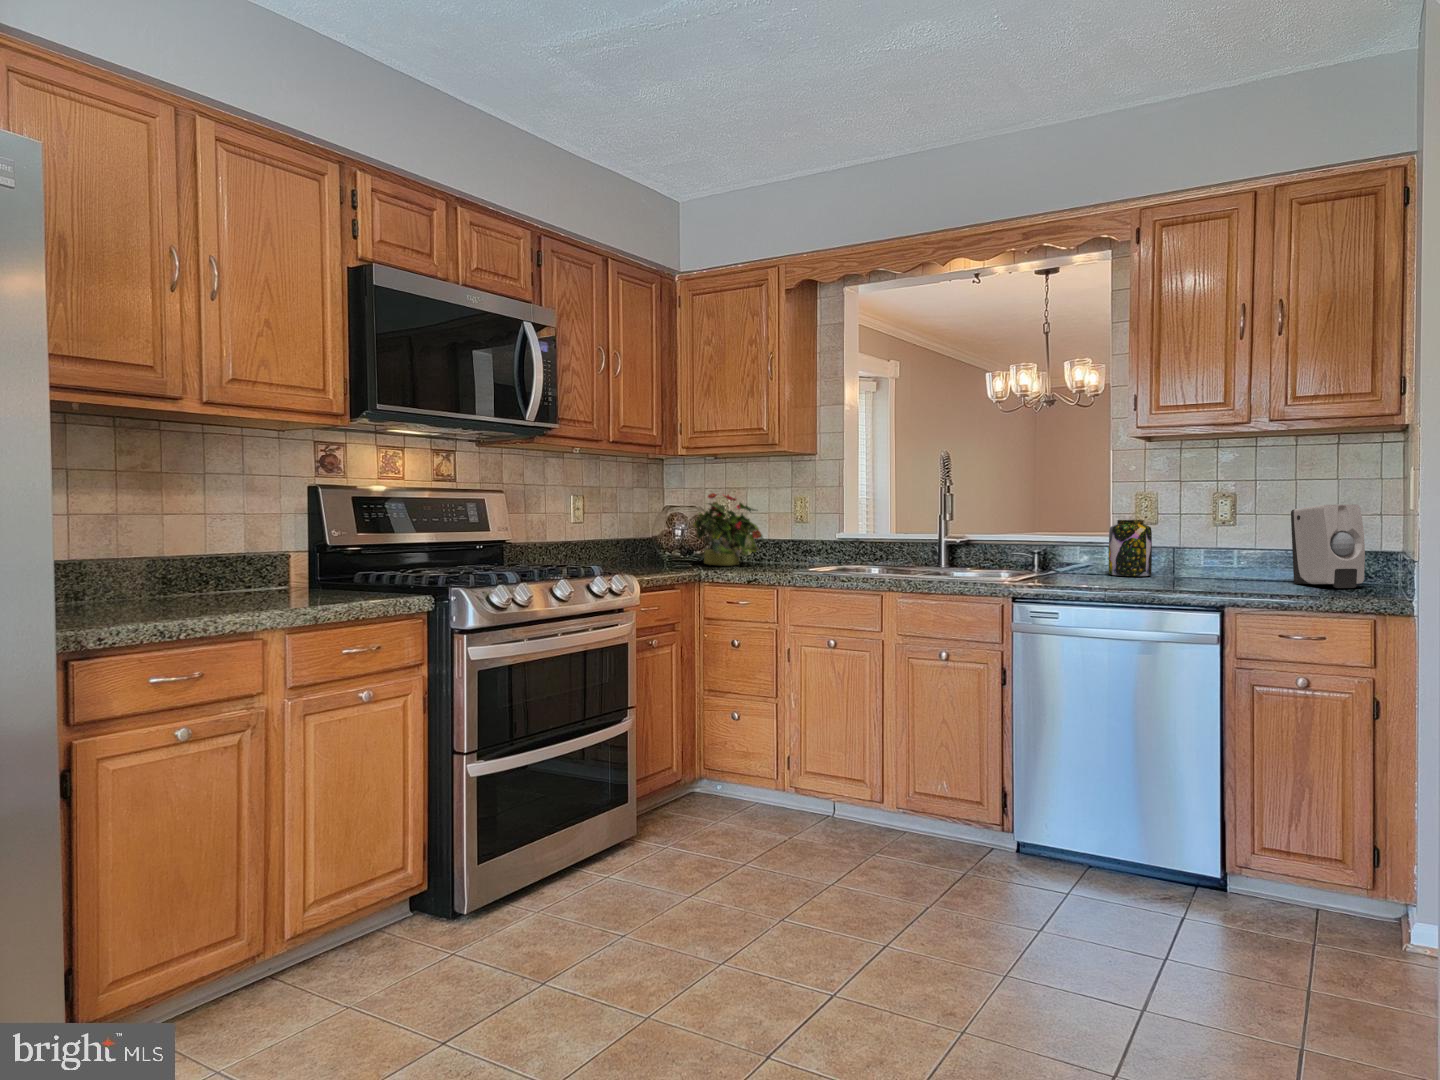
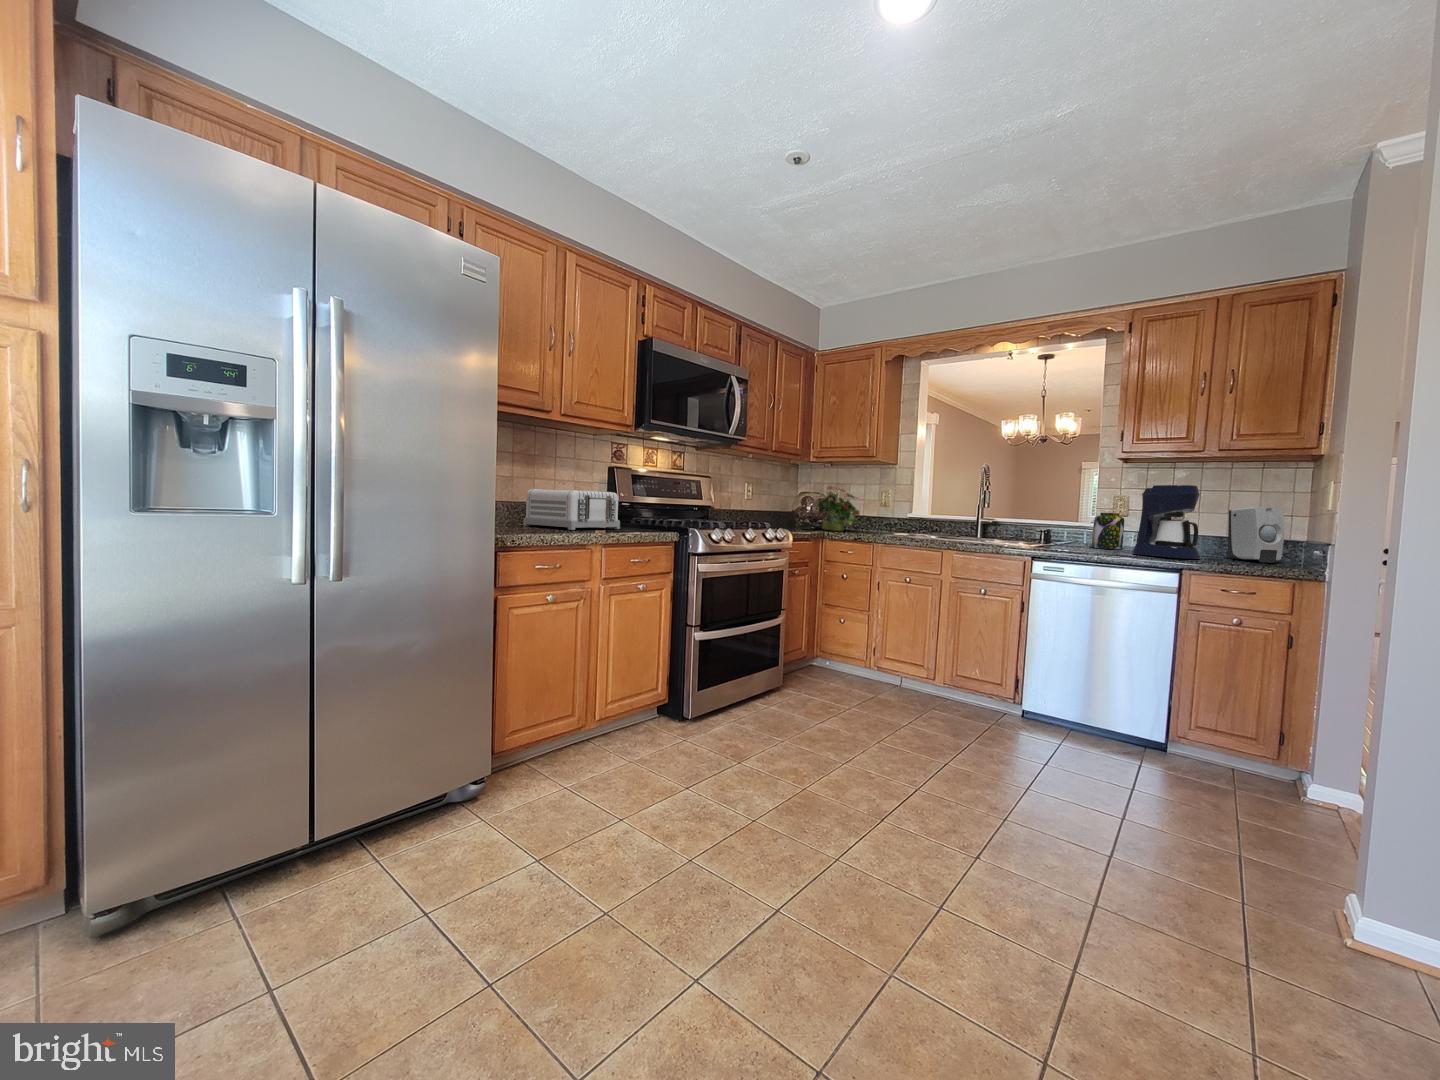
coffee maker: none [1161,476,1256,589] -> present [1132,485,1201,559]
toaster: none [142,531,326,605] -> present [523,489,620,530]

